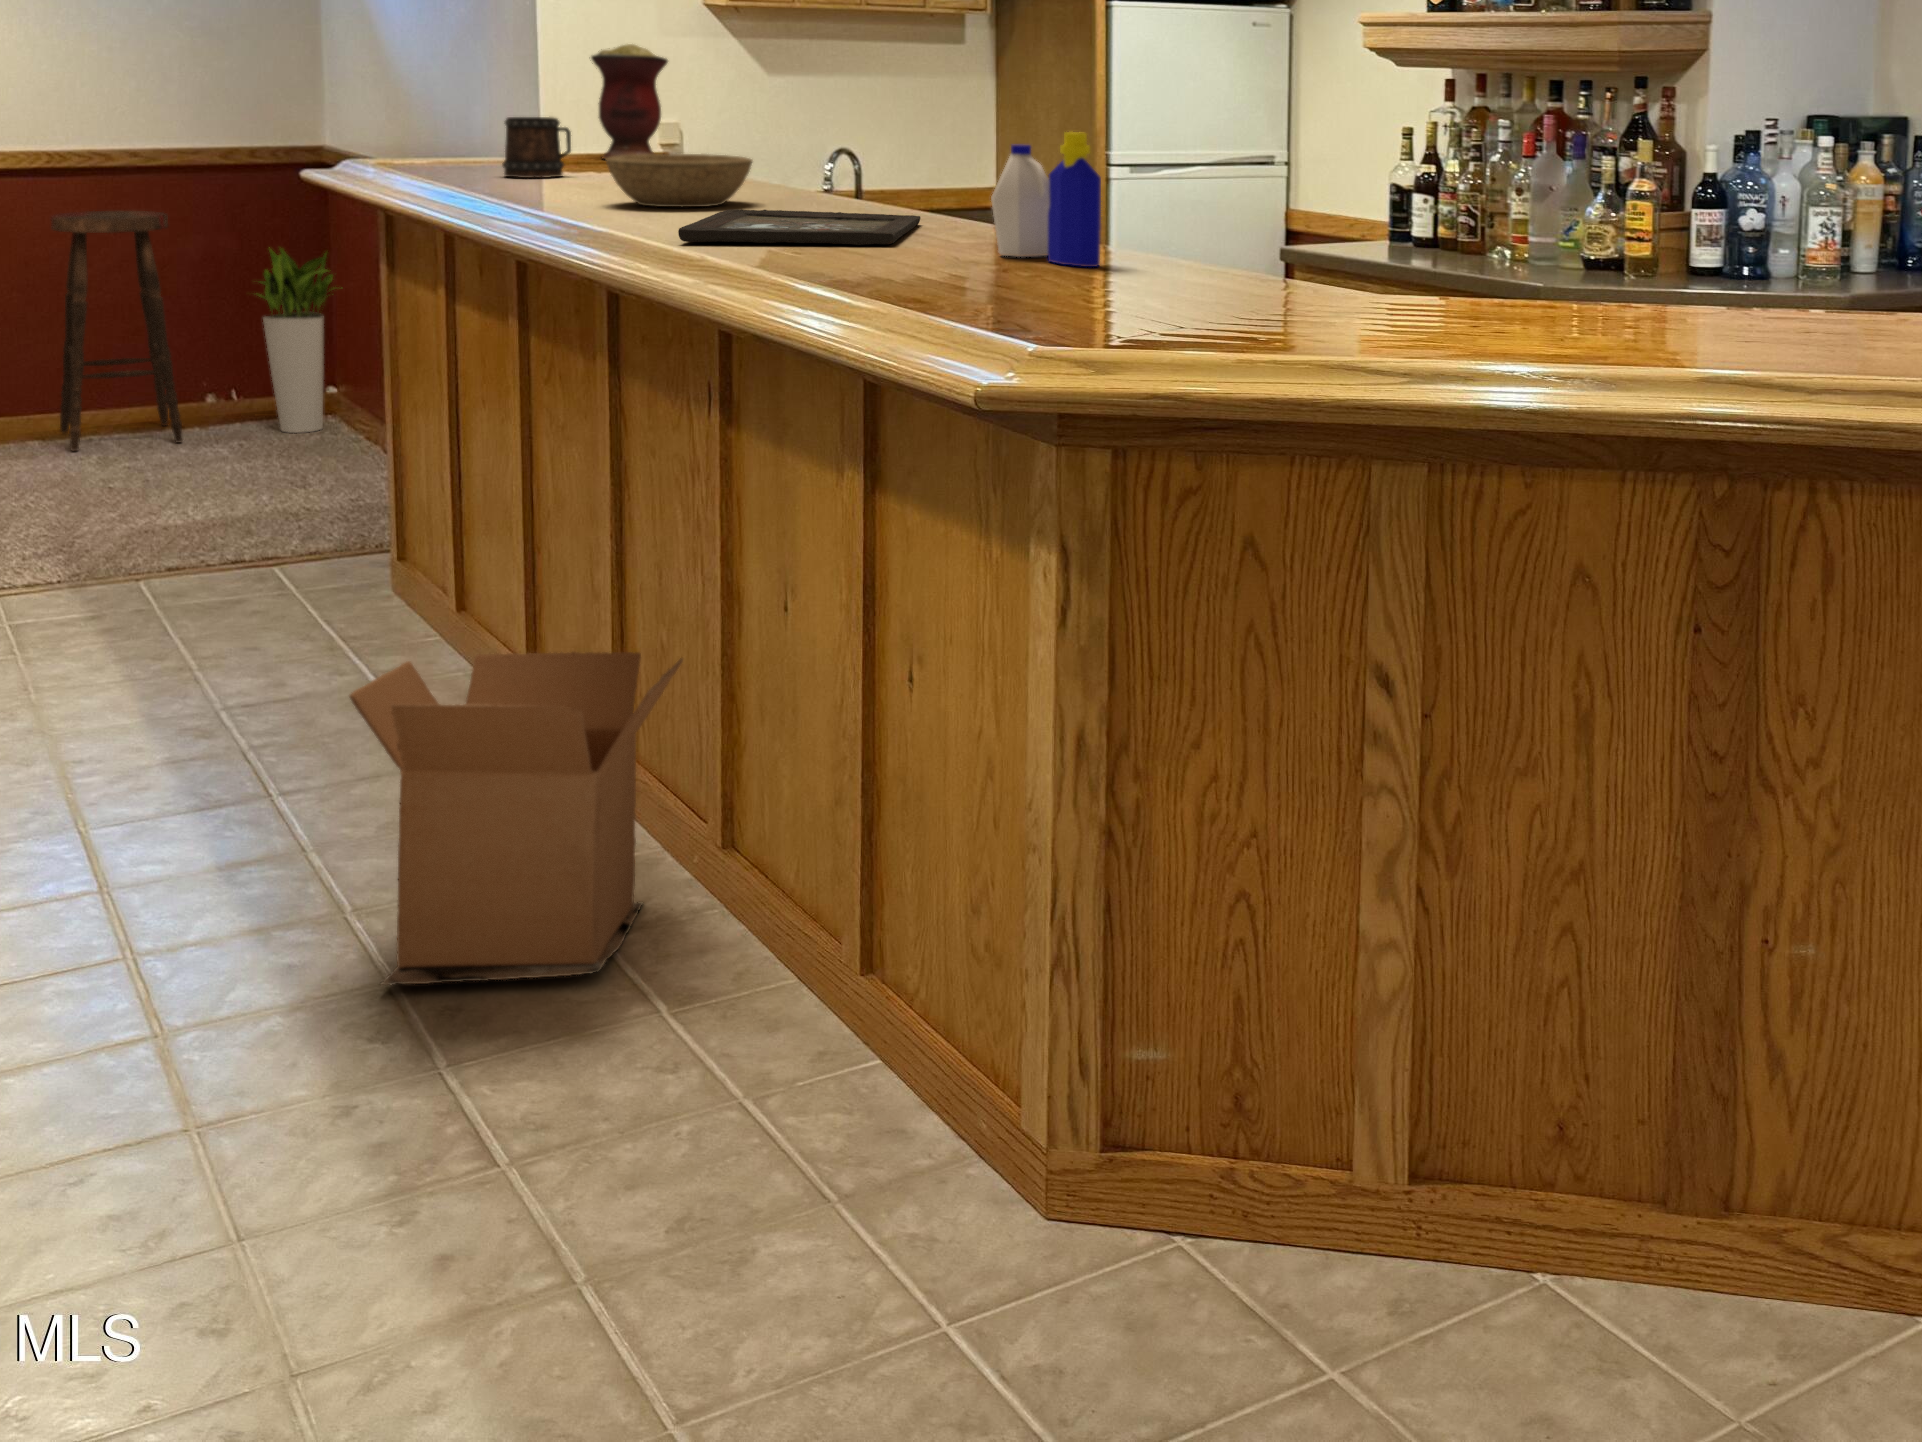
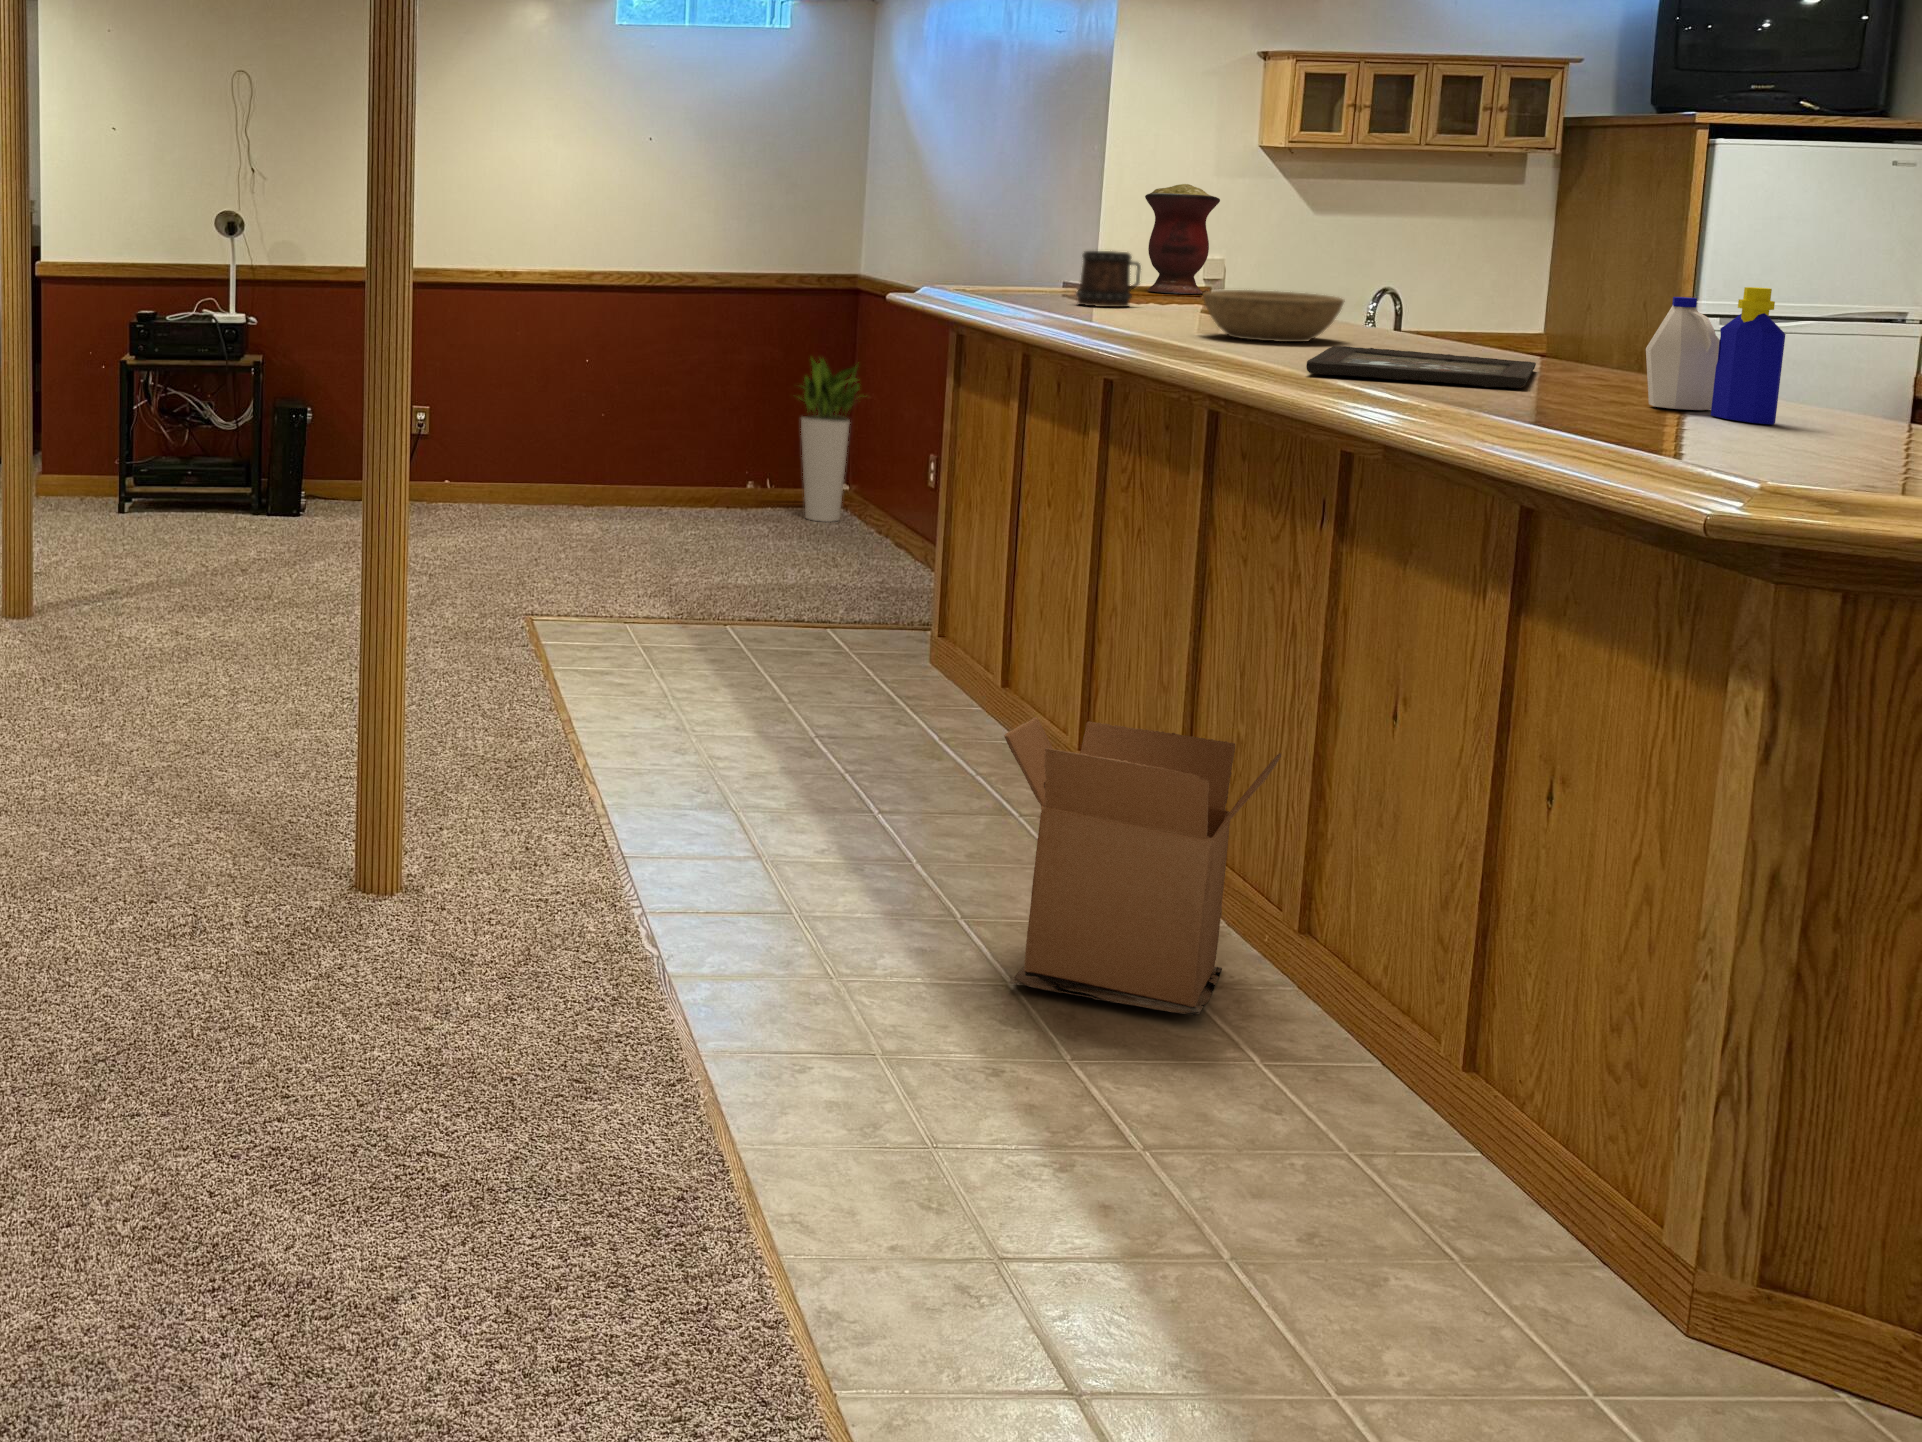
bar stool: present [51,211,183,451] -> none [636,318,735,519]

